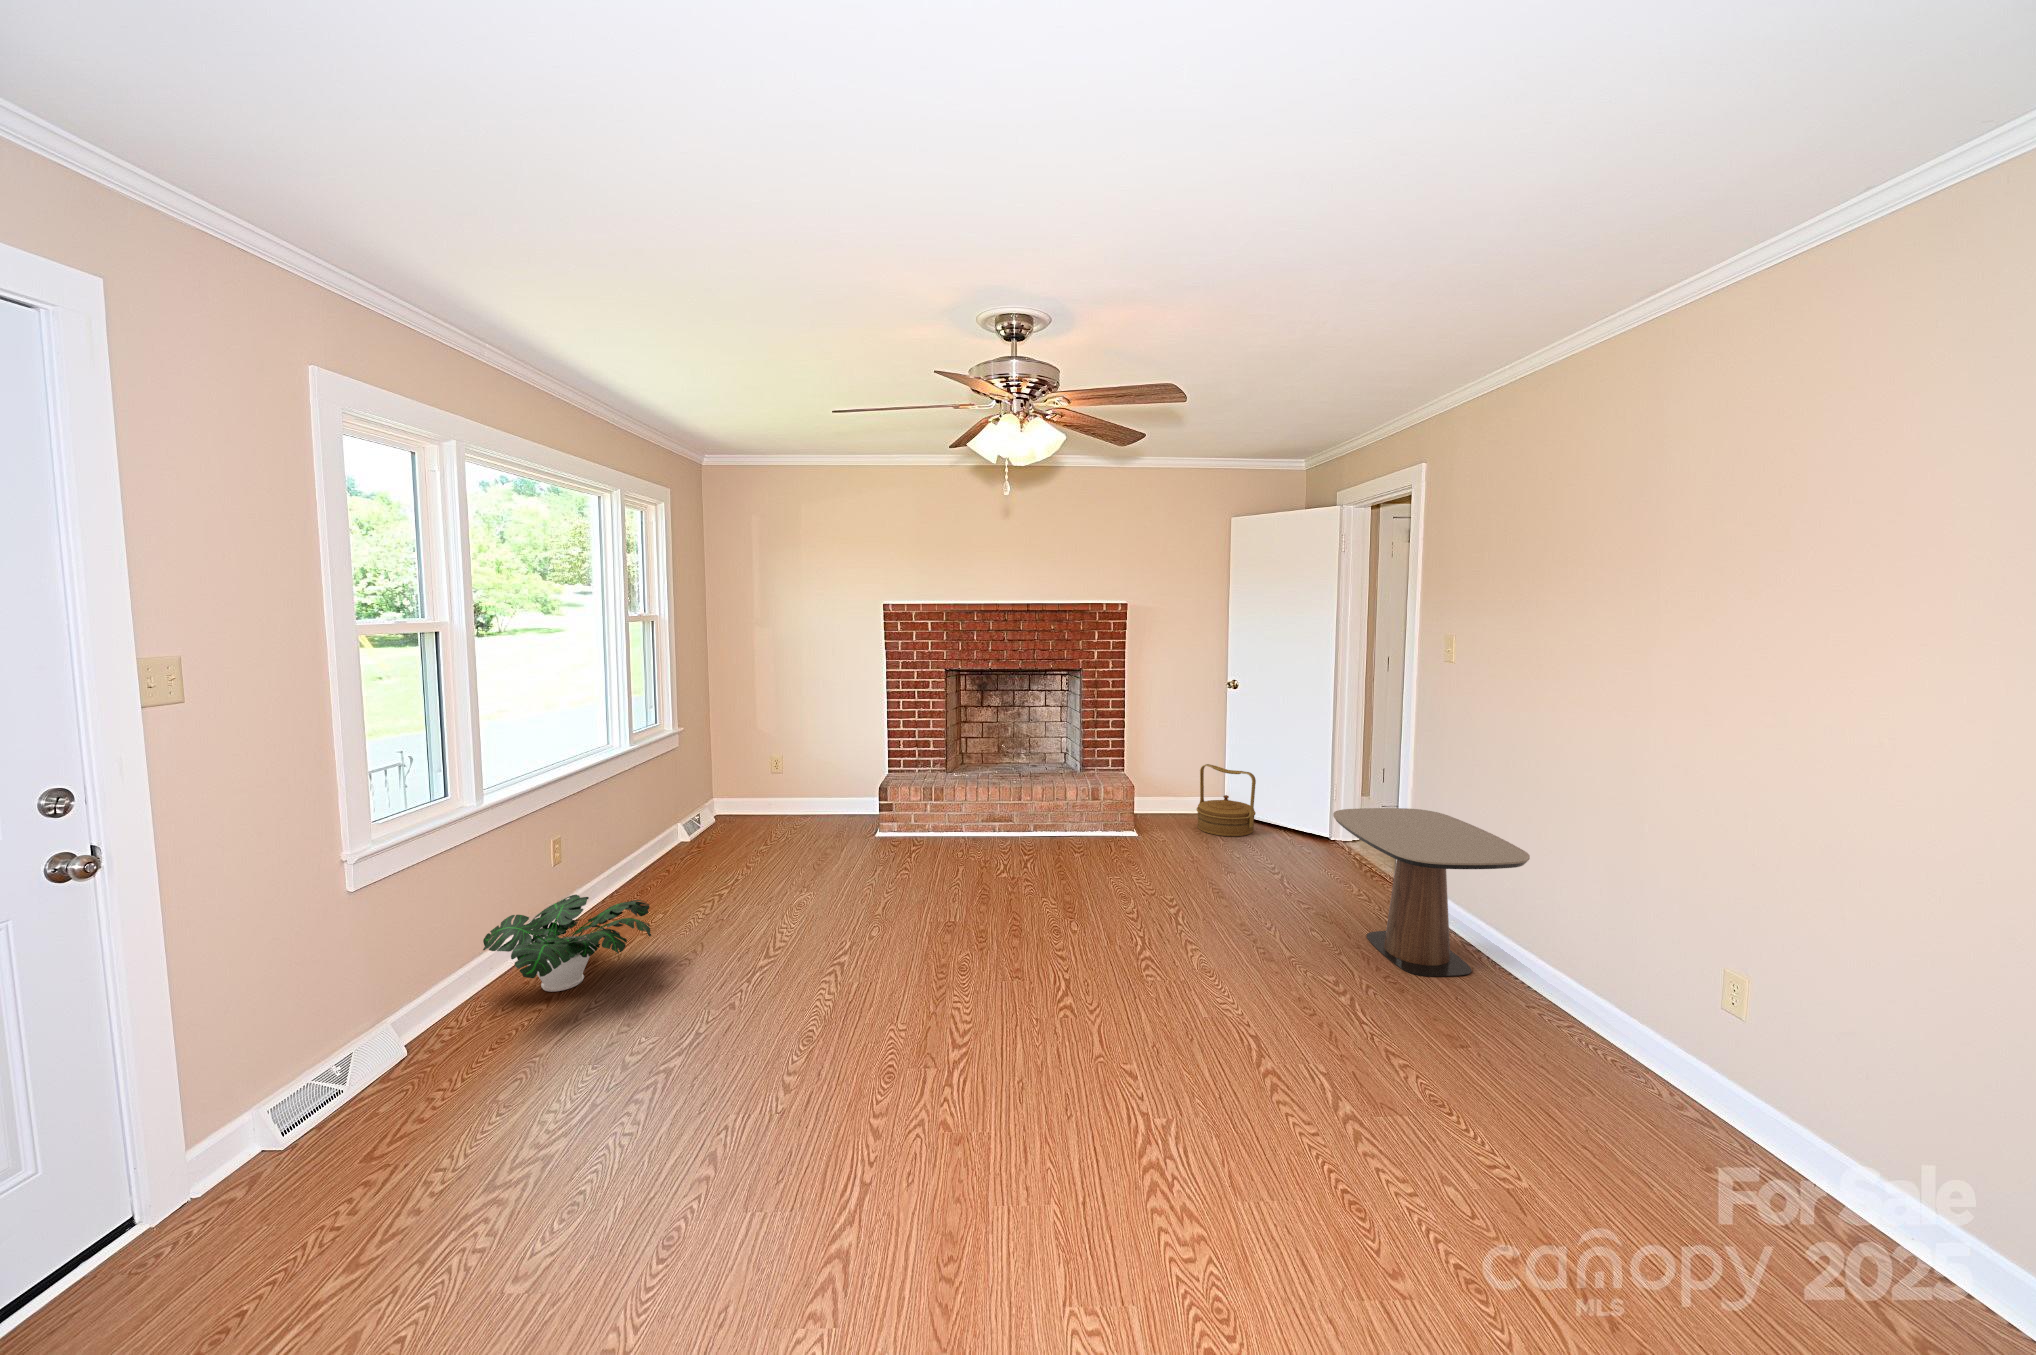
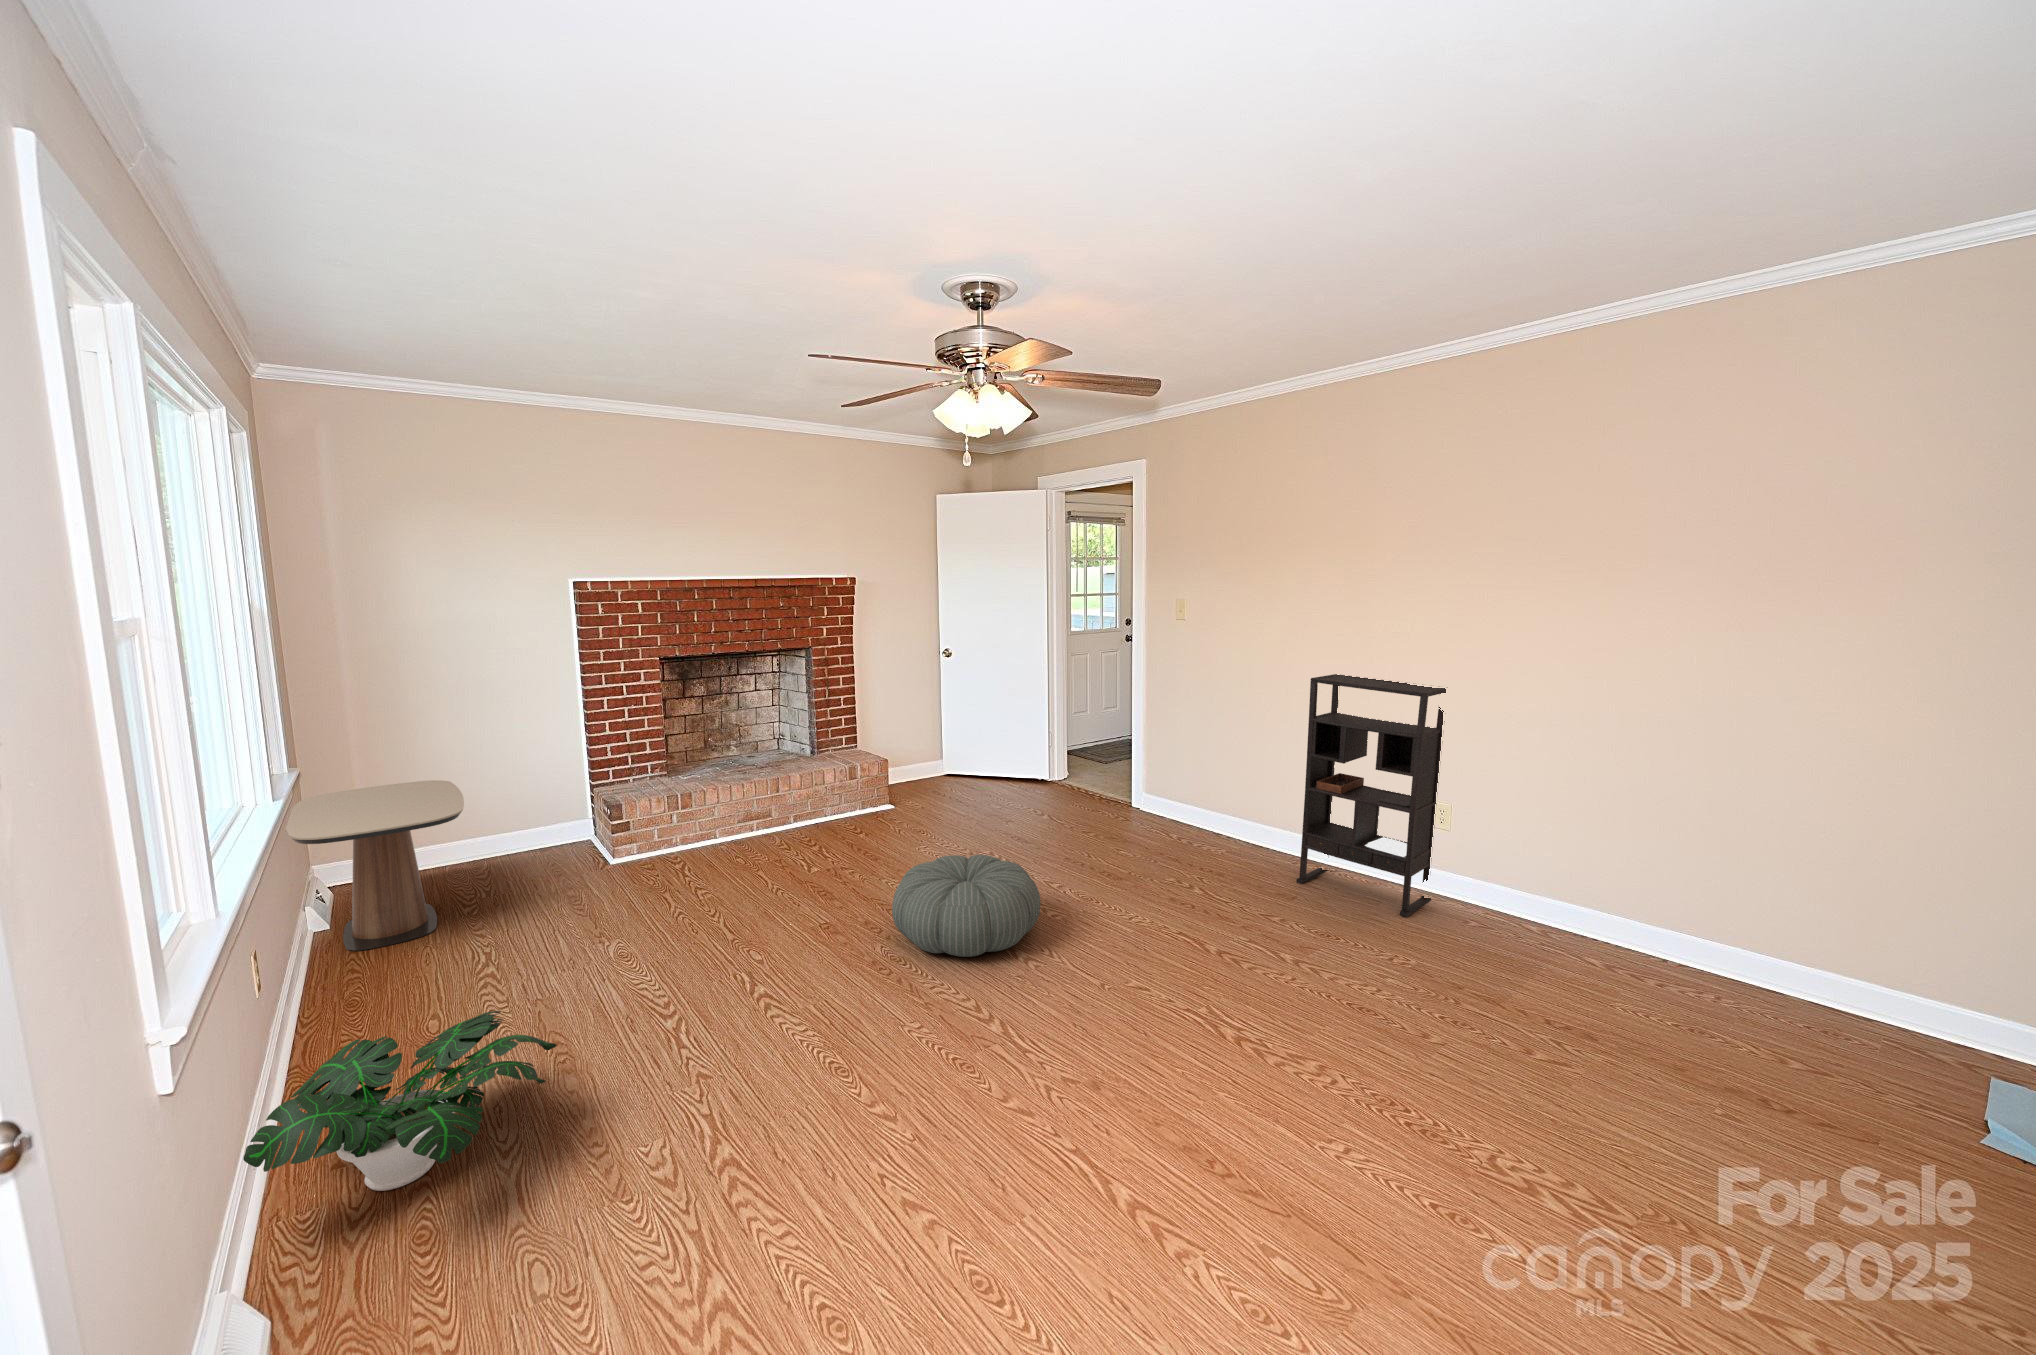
bookshelf: none [1519,743,1785,1148] -> present [1296,674,1446,917]
woven basket: present [1197,764,1256,836] -> none [931,730,988,794]
side table: present [1333,808,1530,976] -> present [286,780,464,951]
pouf: none [971,880,1120,986] -> present [892,855,1040,957]

